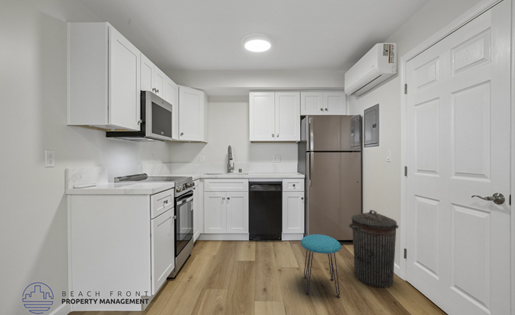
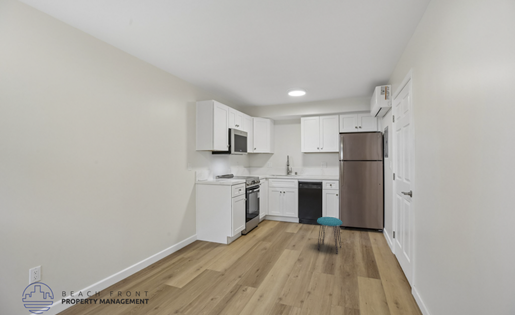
trash can: present [349,210,398,288] -> none [354,204,391,256]

